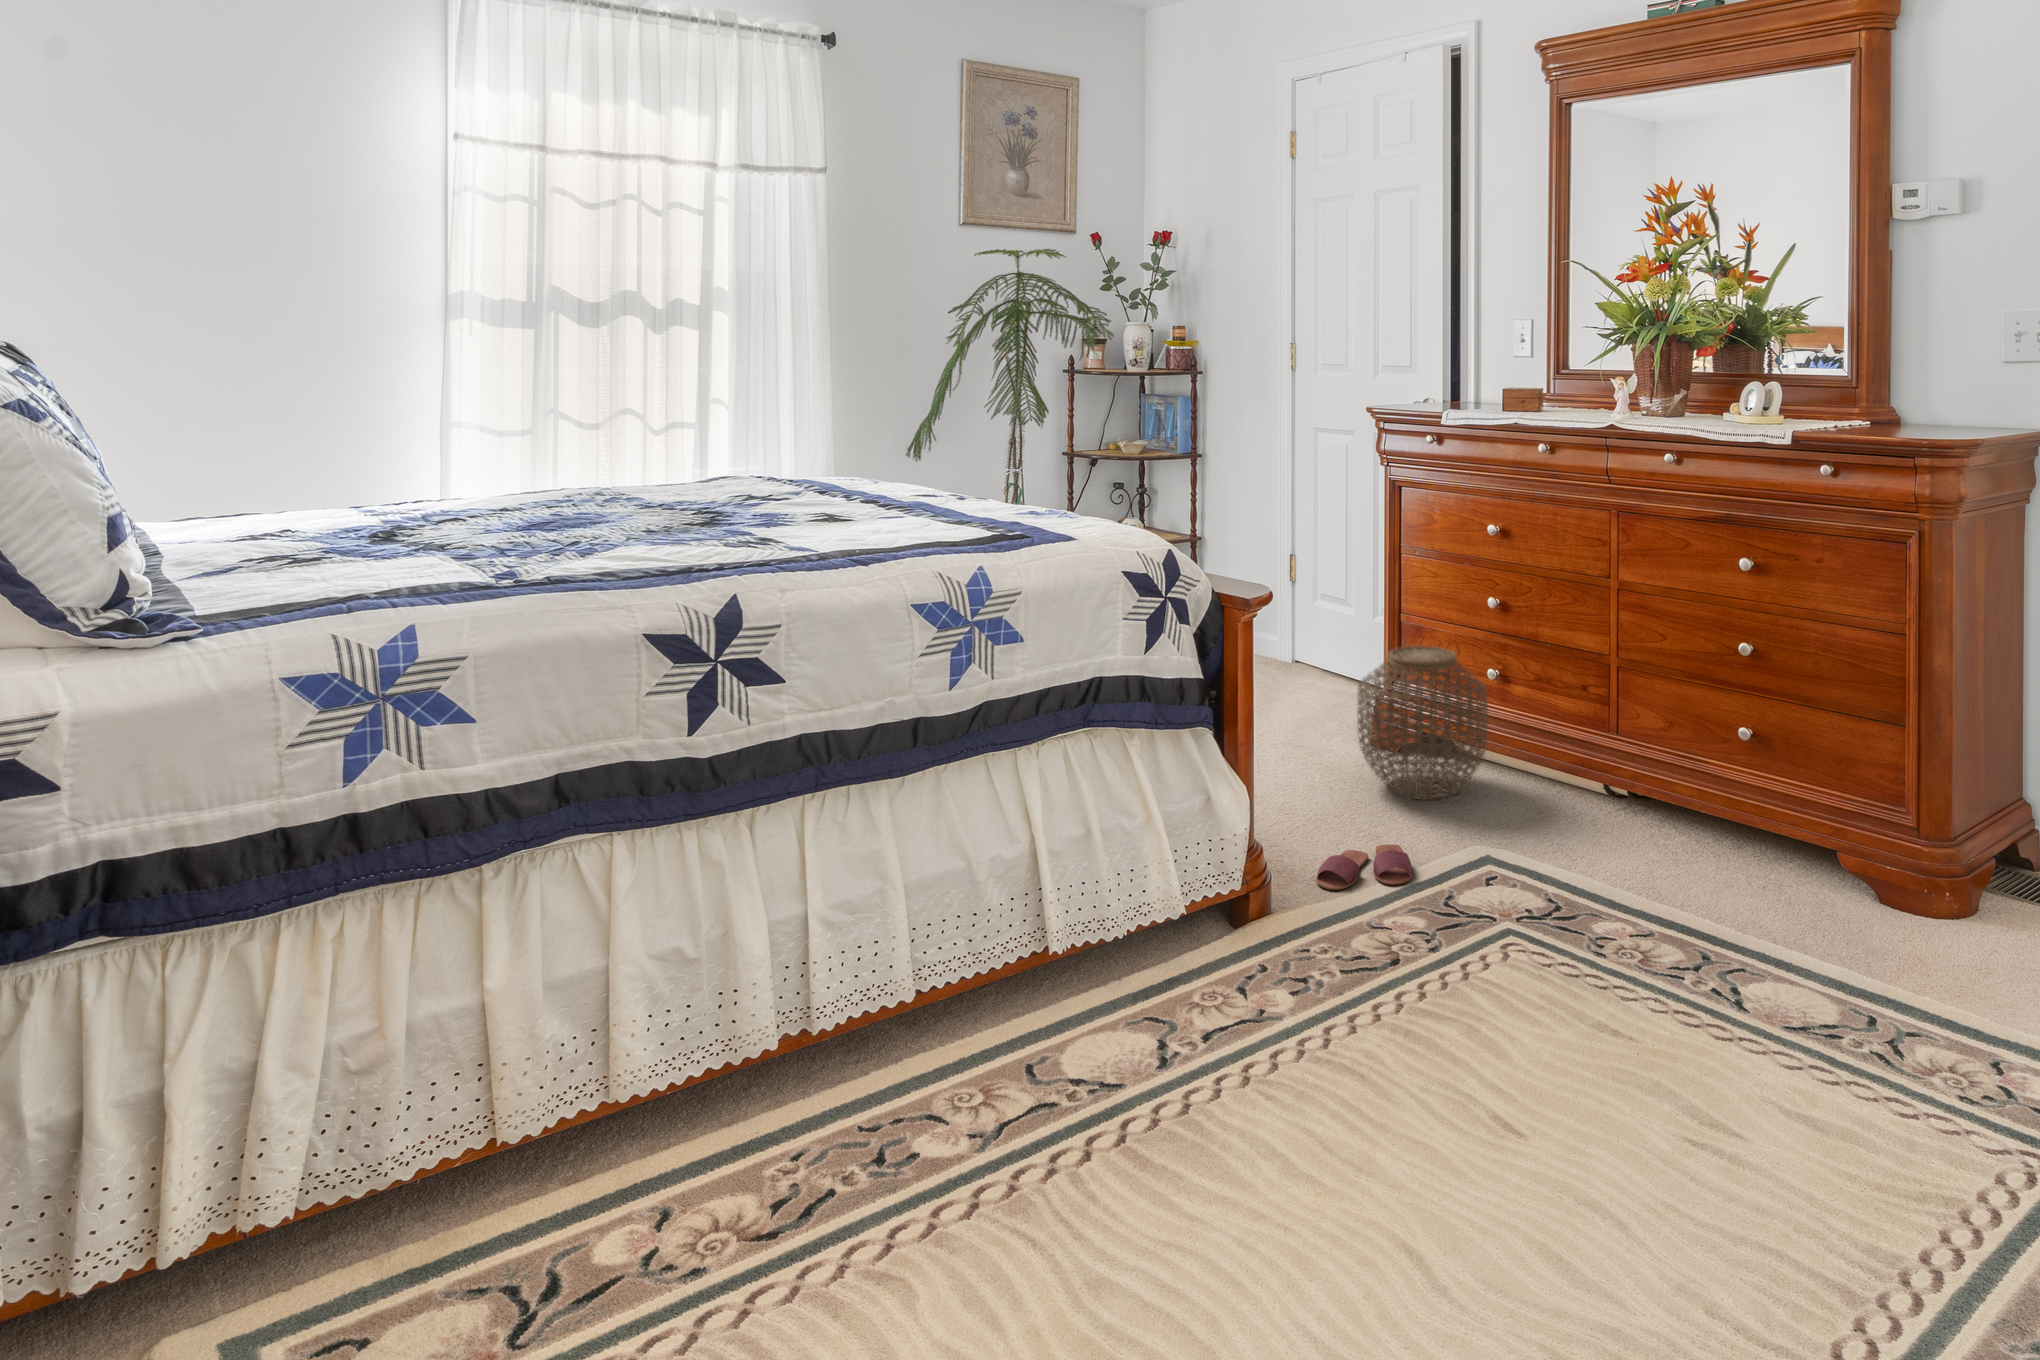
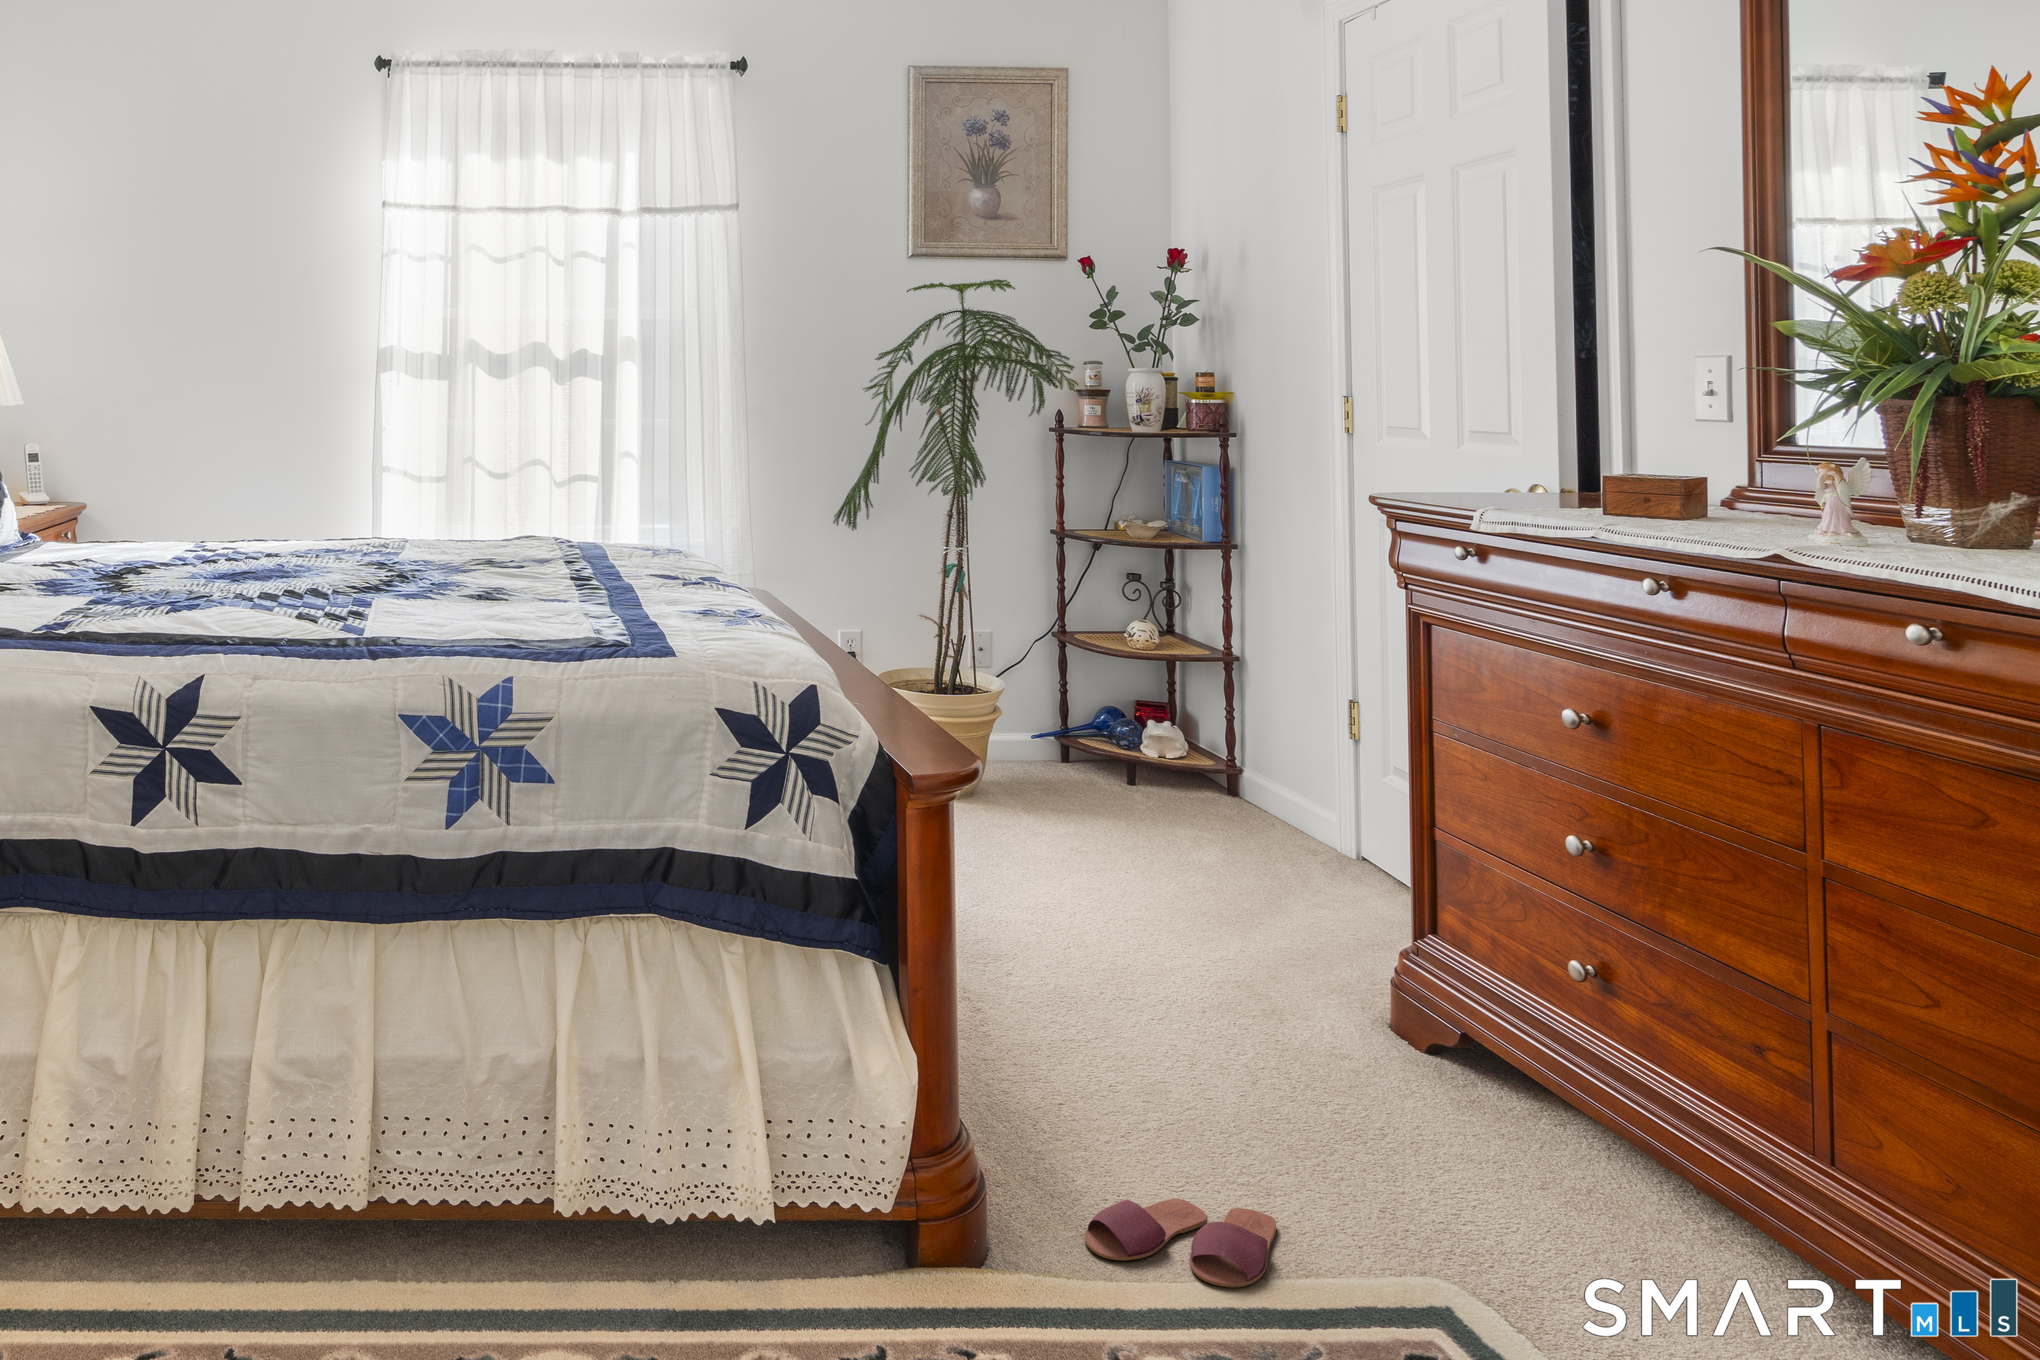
woven basket: present [1357,646,1488,799] -> none [1284,888,1535,1162]

